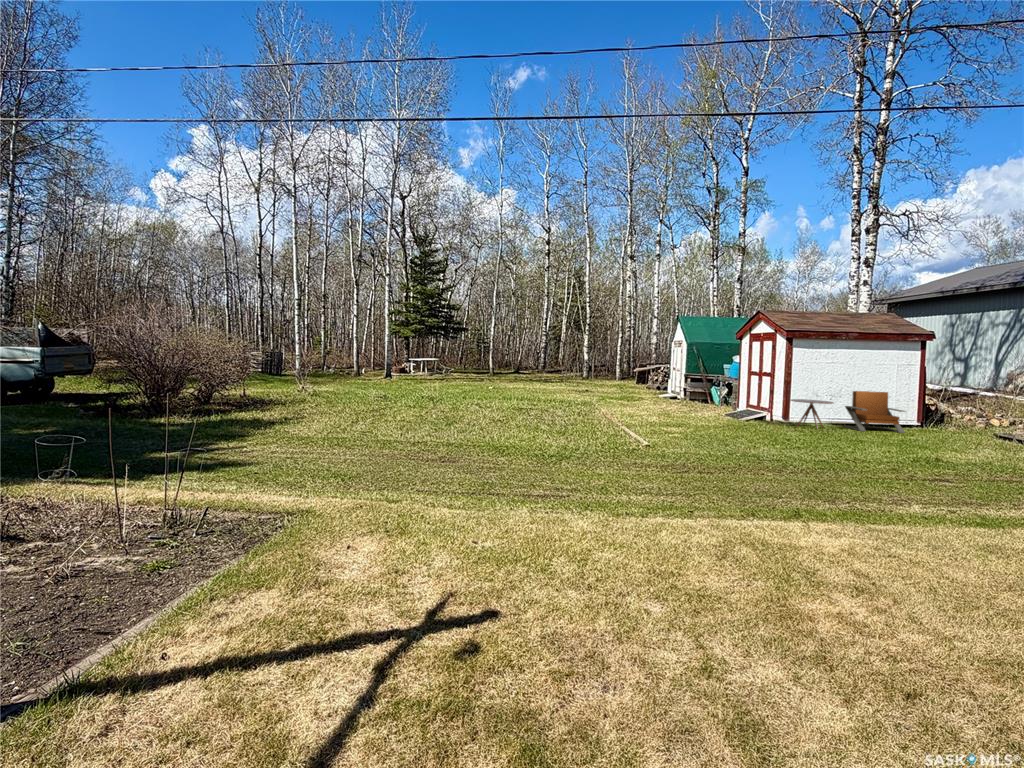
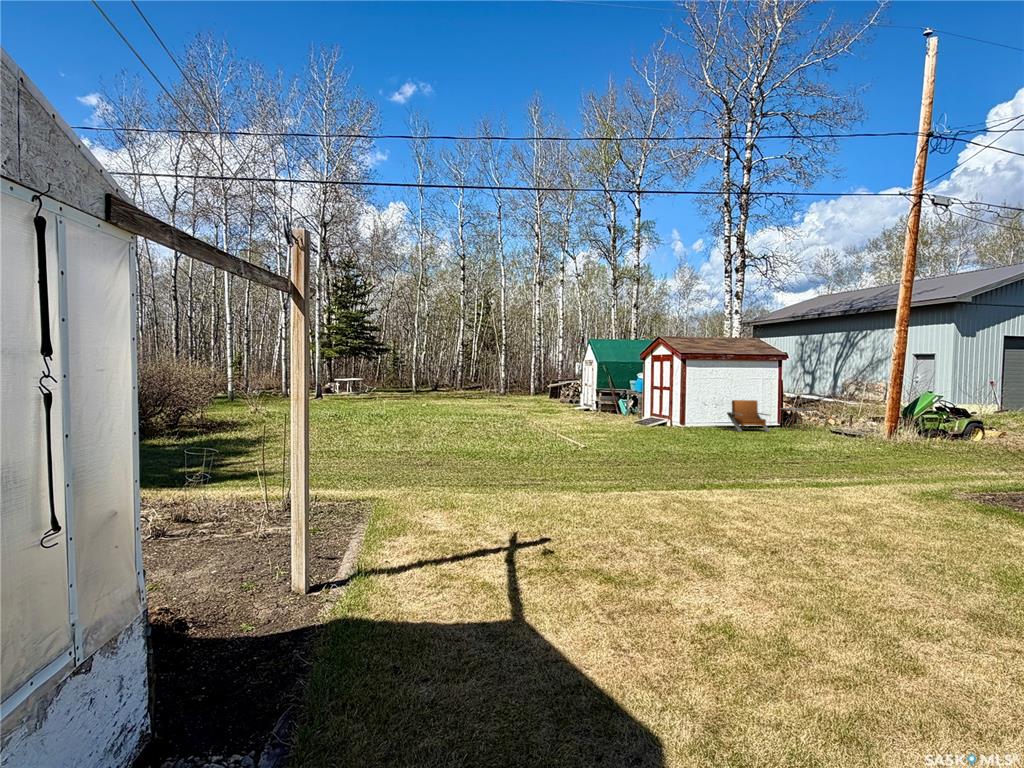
round table: present [791,399,833,429] -> present [781,408,811,428]

